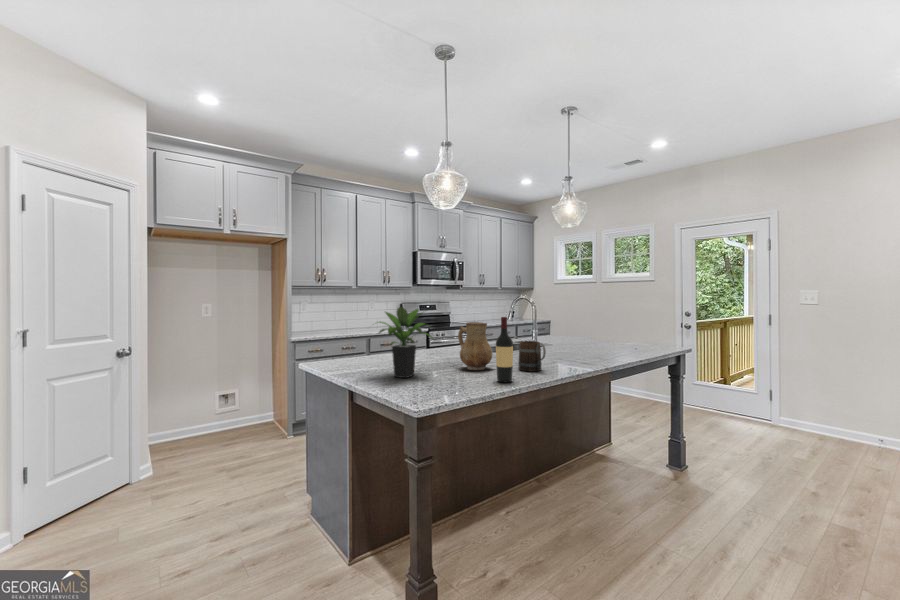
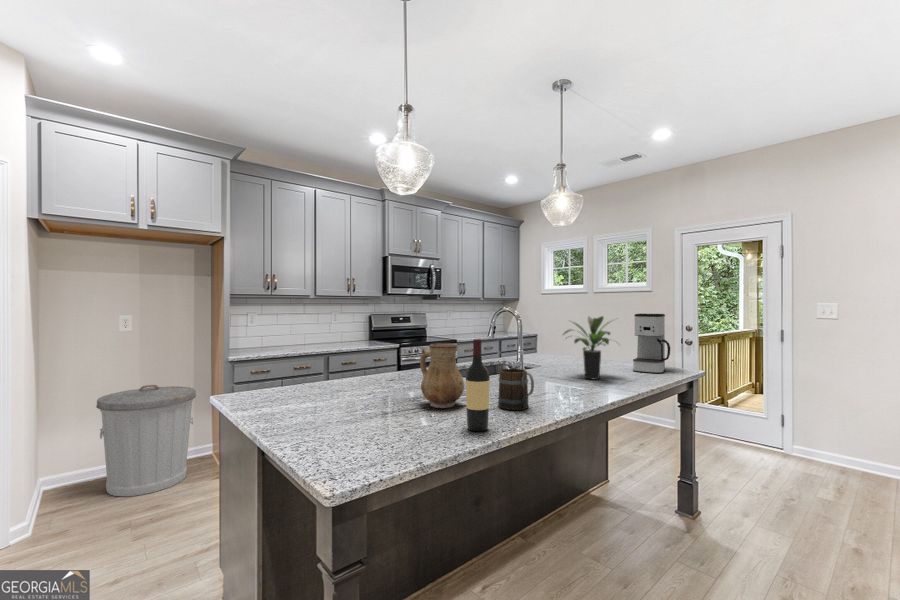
coffee maker: none [629,300,661,349] -> present [633,314,670,373]
potted plant: present [378,307,432,378] -> present [564,316,610,380]
trash can: none [188,361,263,450] -> present [96,385,196,496]

